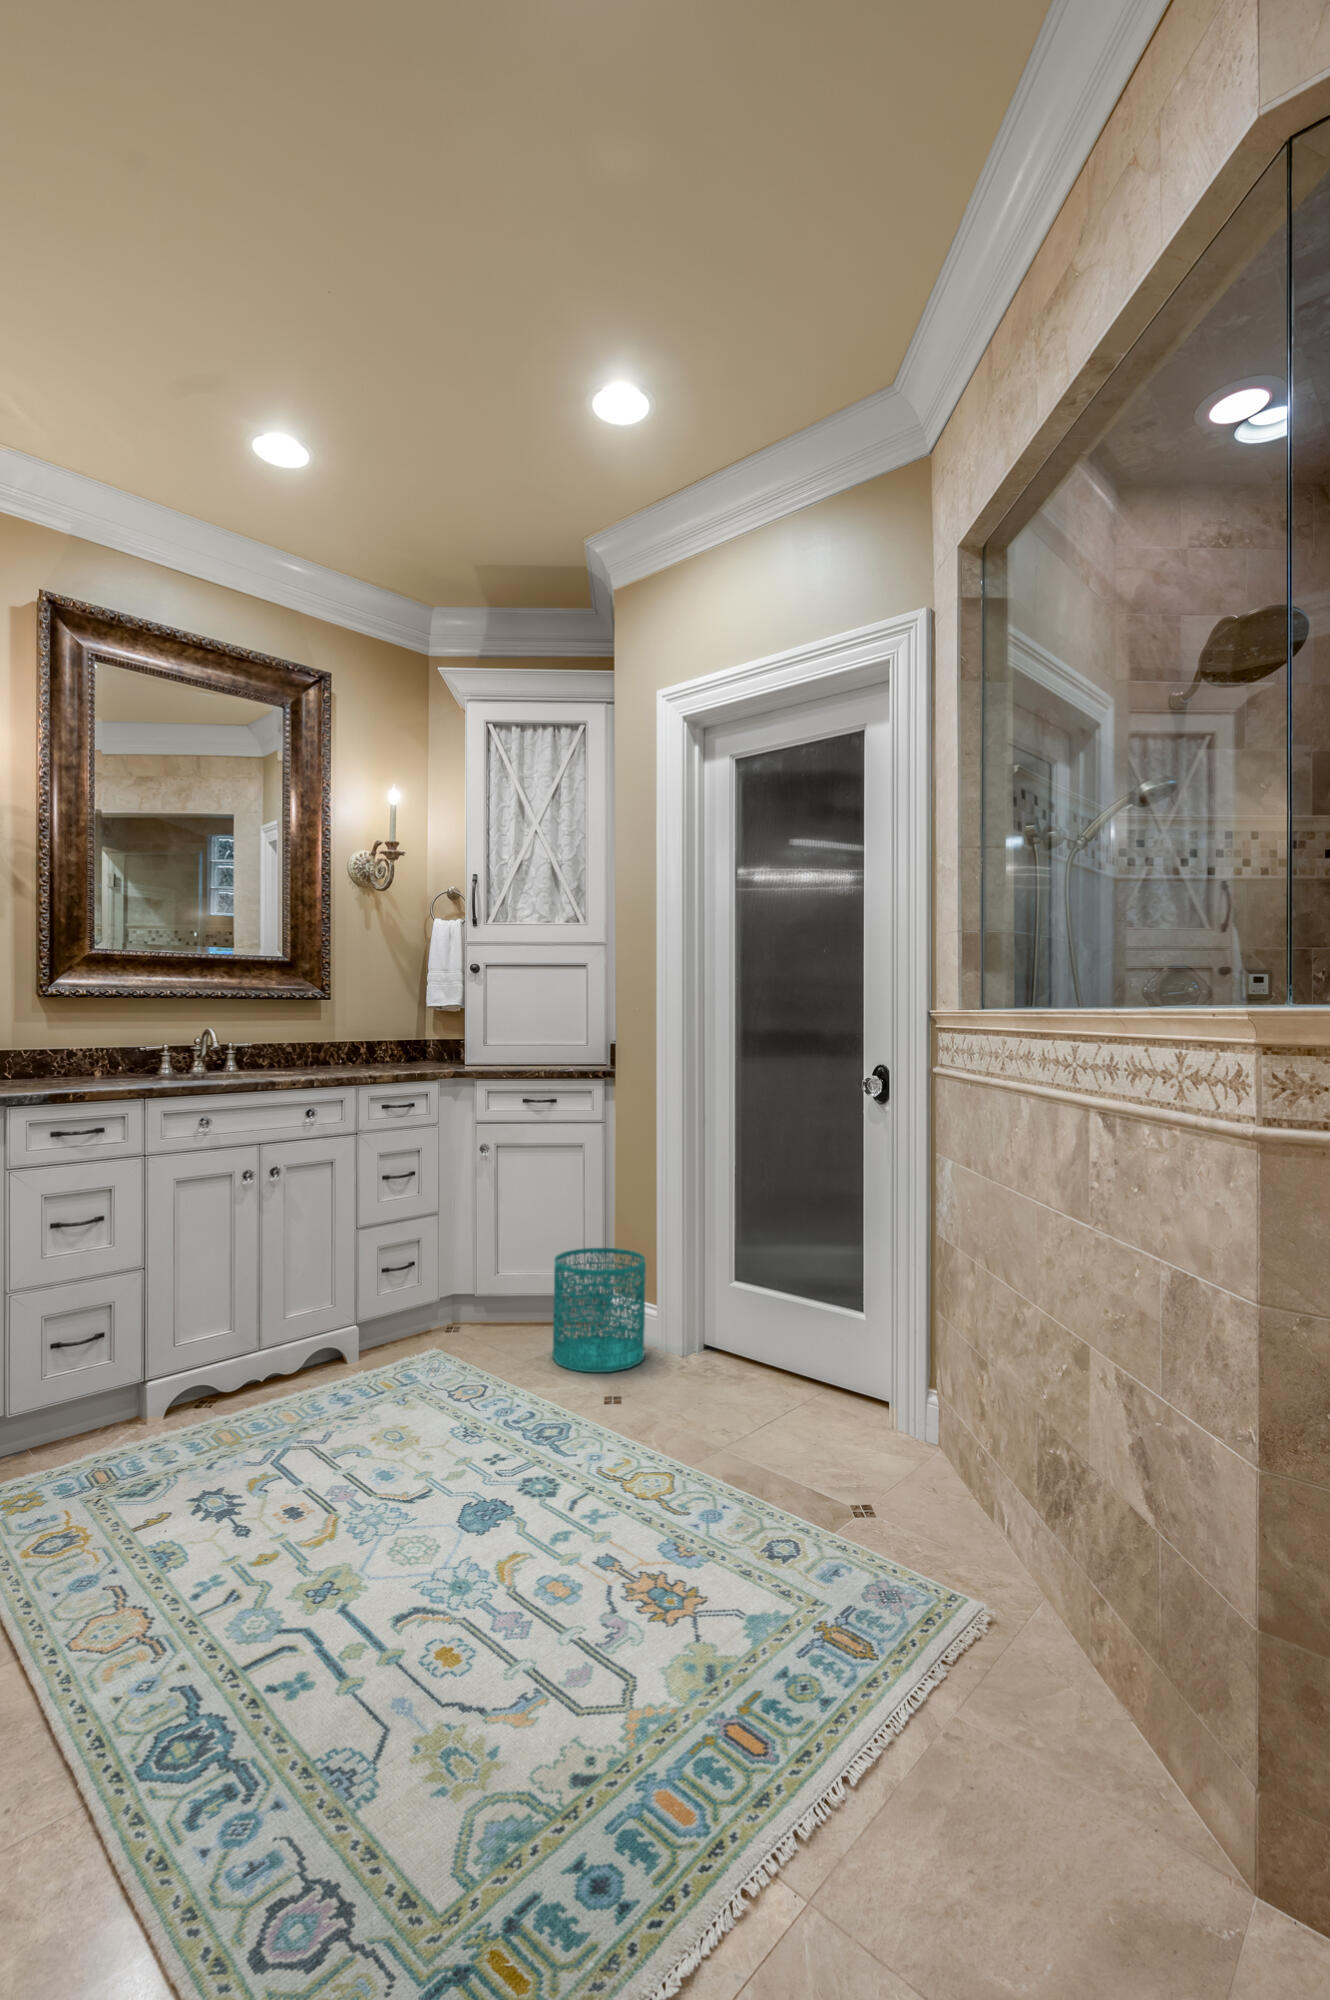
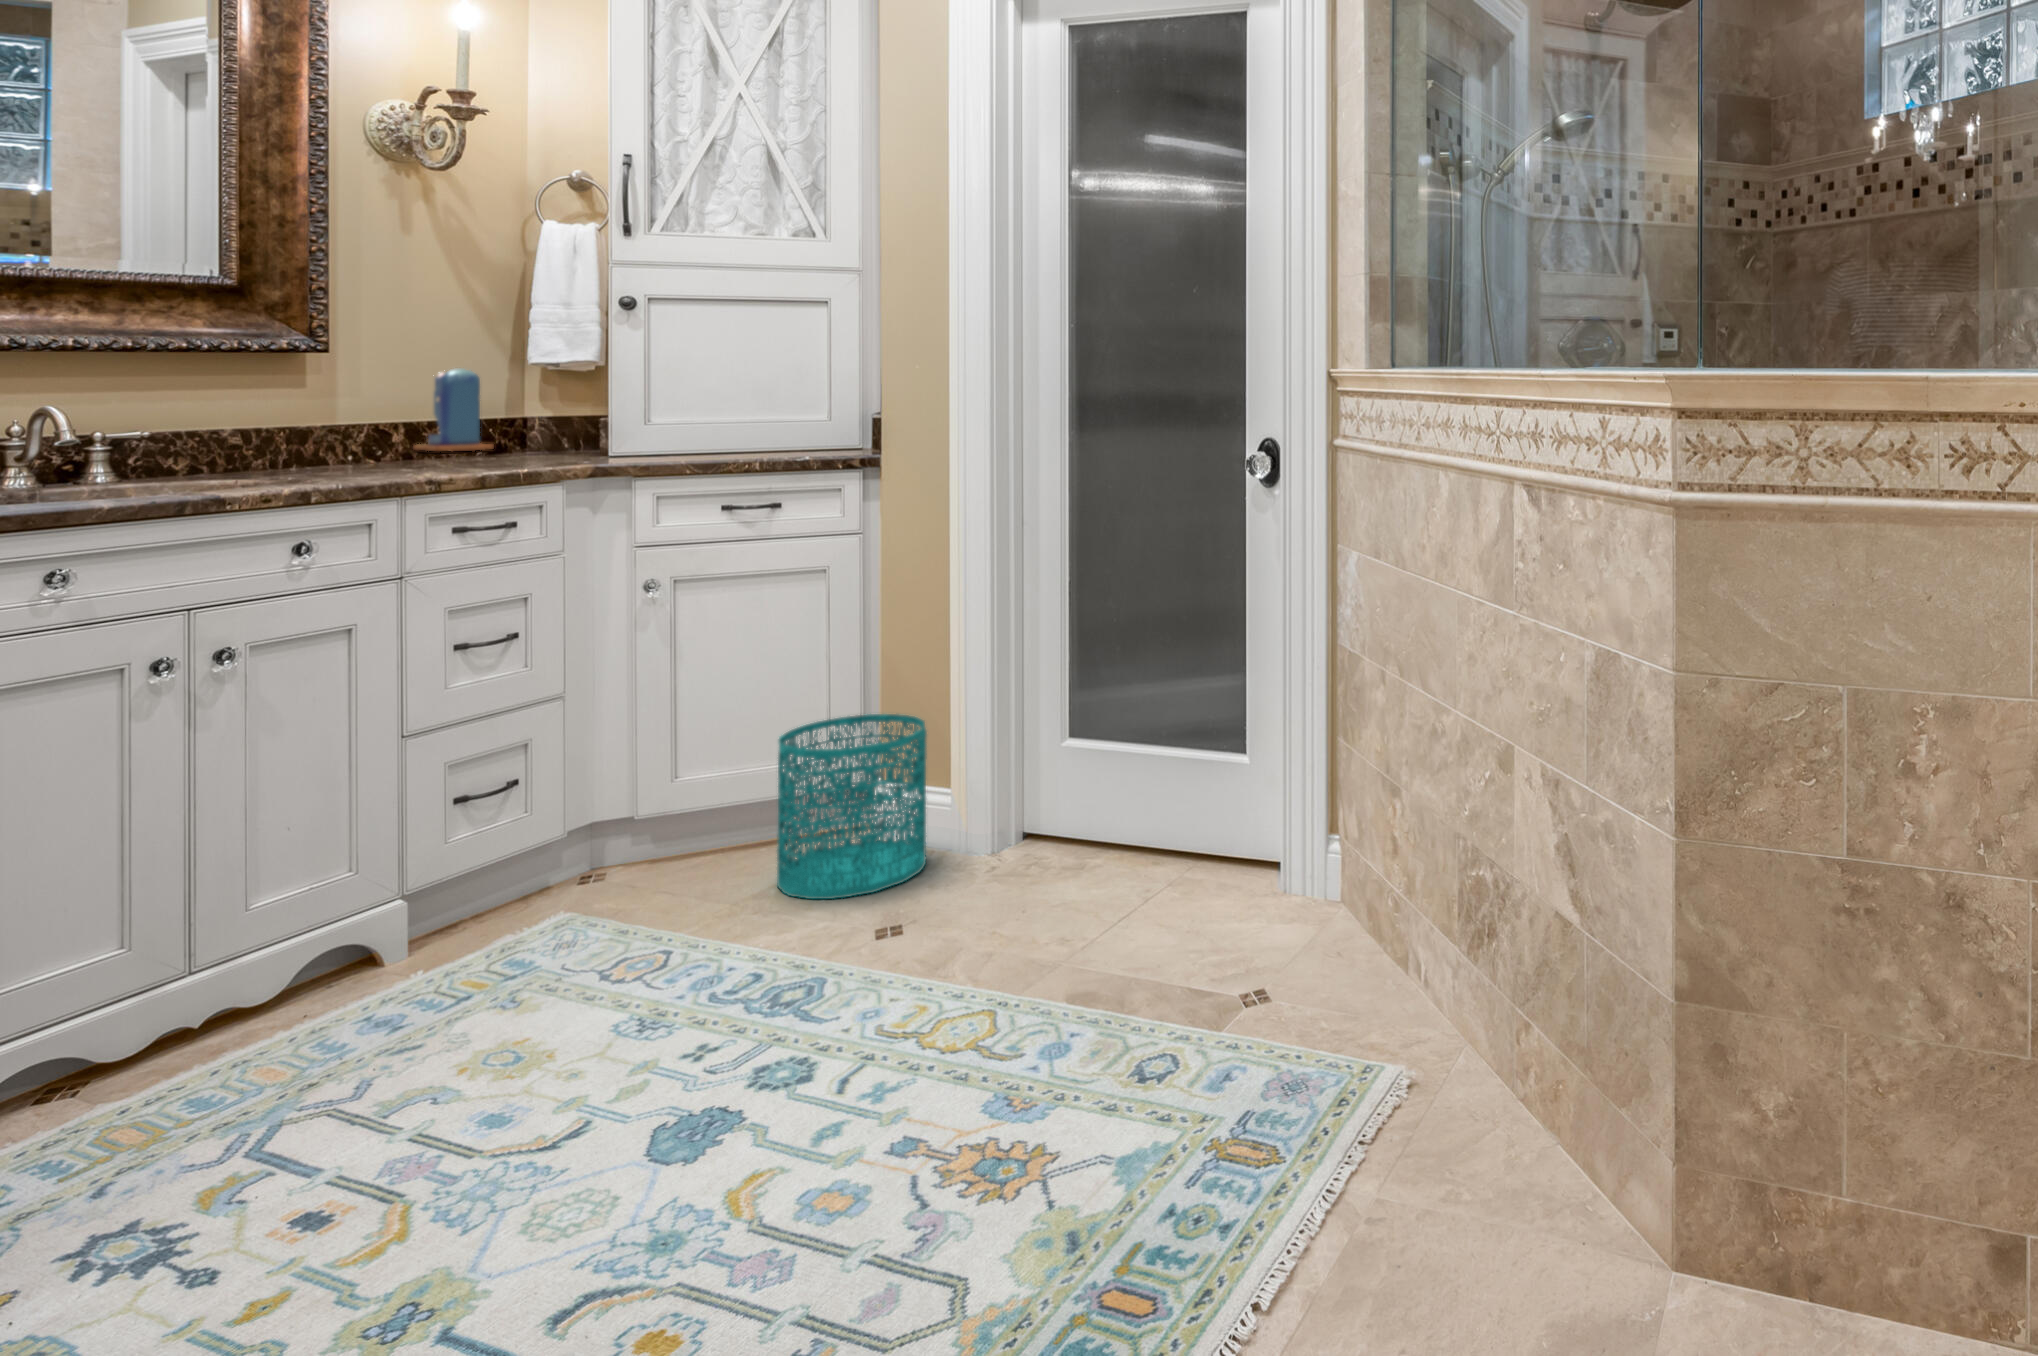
candle: none [371,1004,410,1058] -> present [413,368,494,452]

